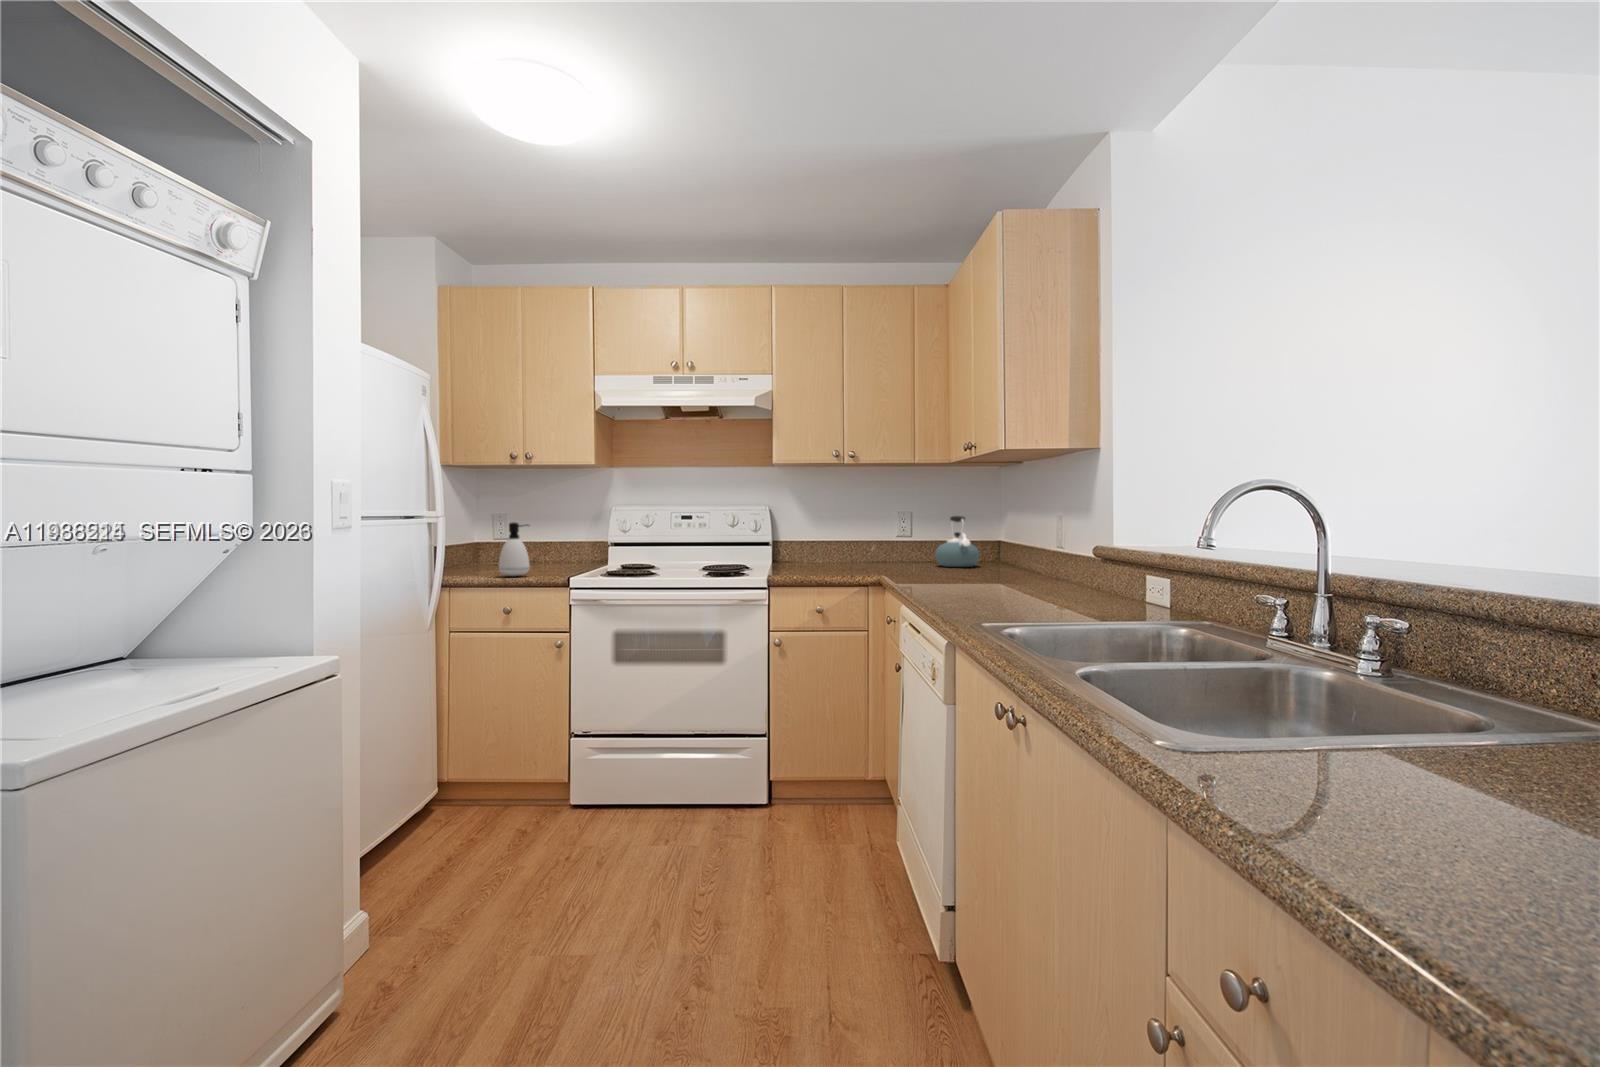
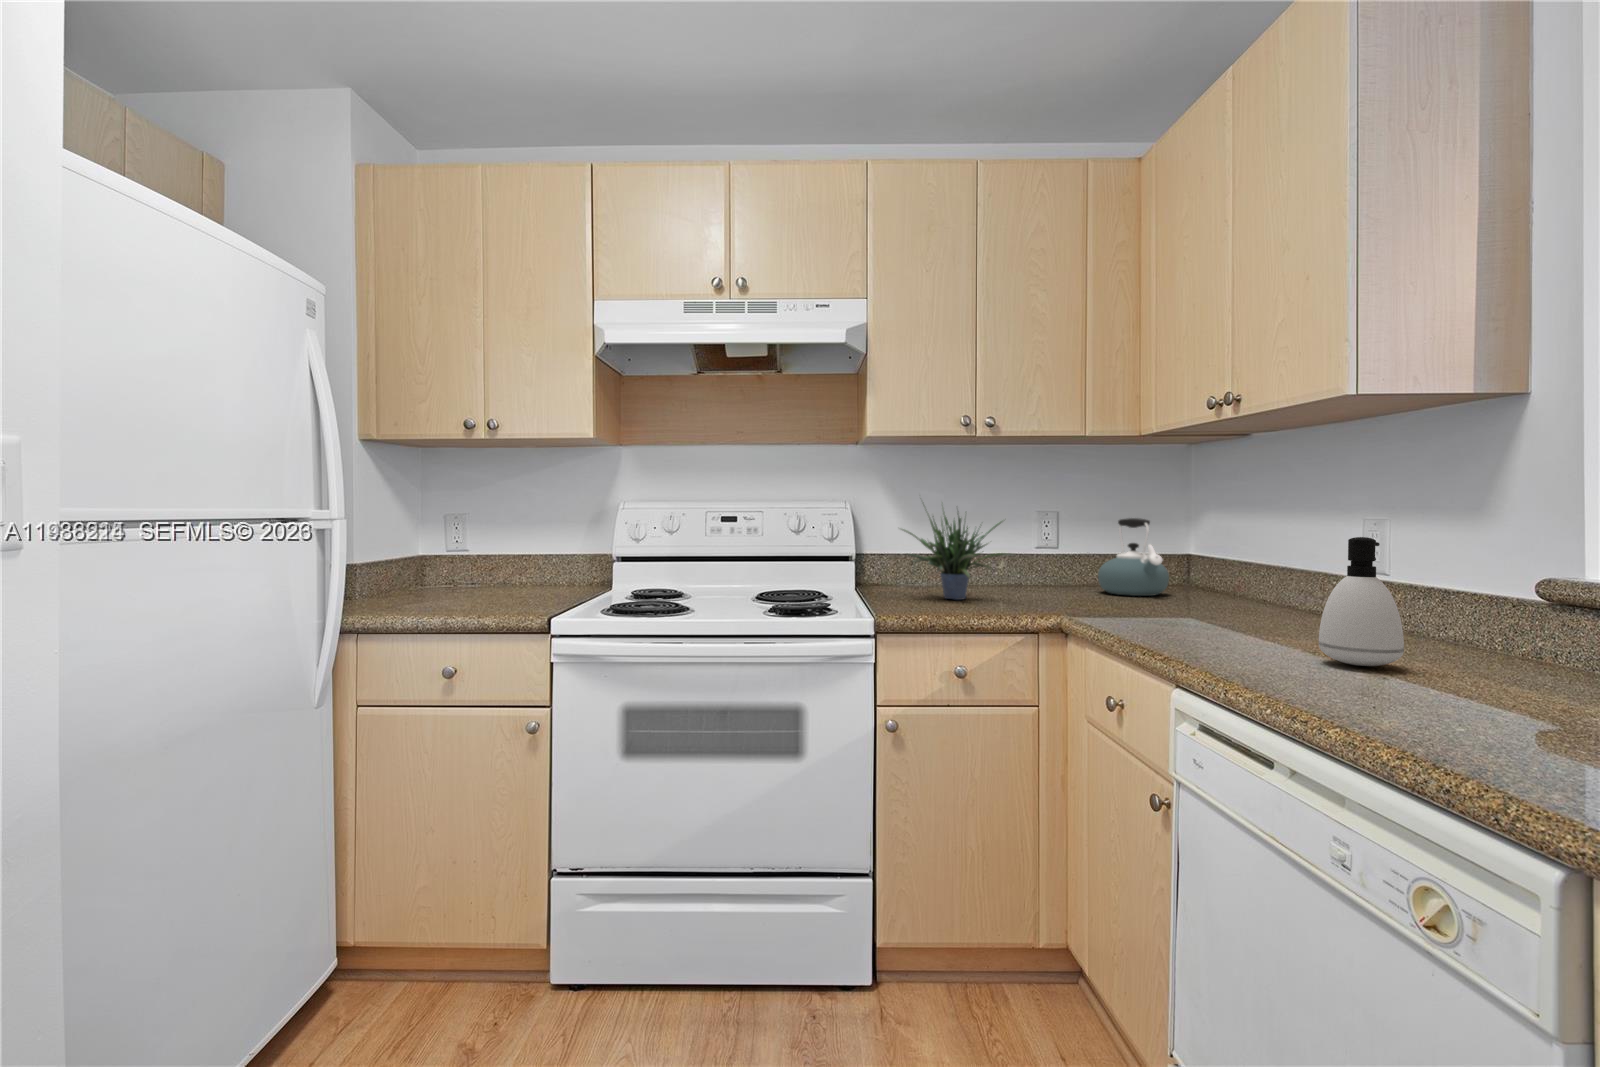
potted plant: none [798,500,870,569] -> present [901,513,1012,600]
soap dispenser: present [499,522,530,576] -> present [1319,537,1404,666]

